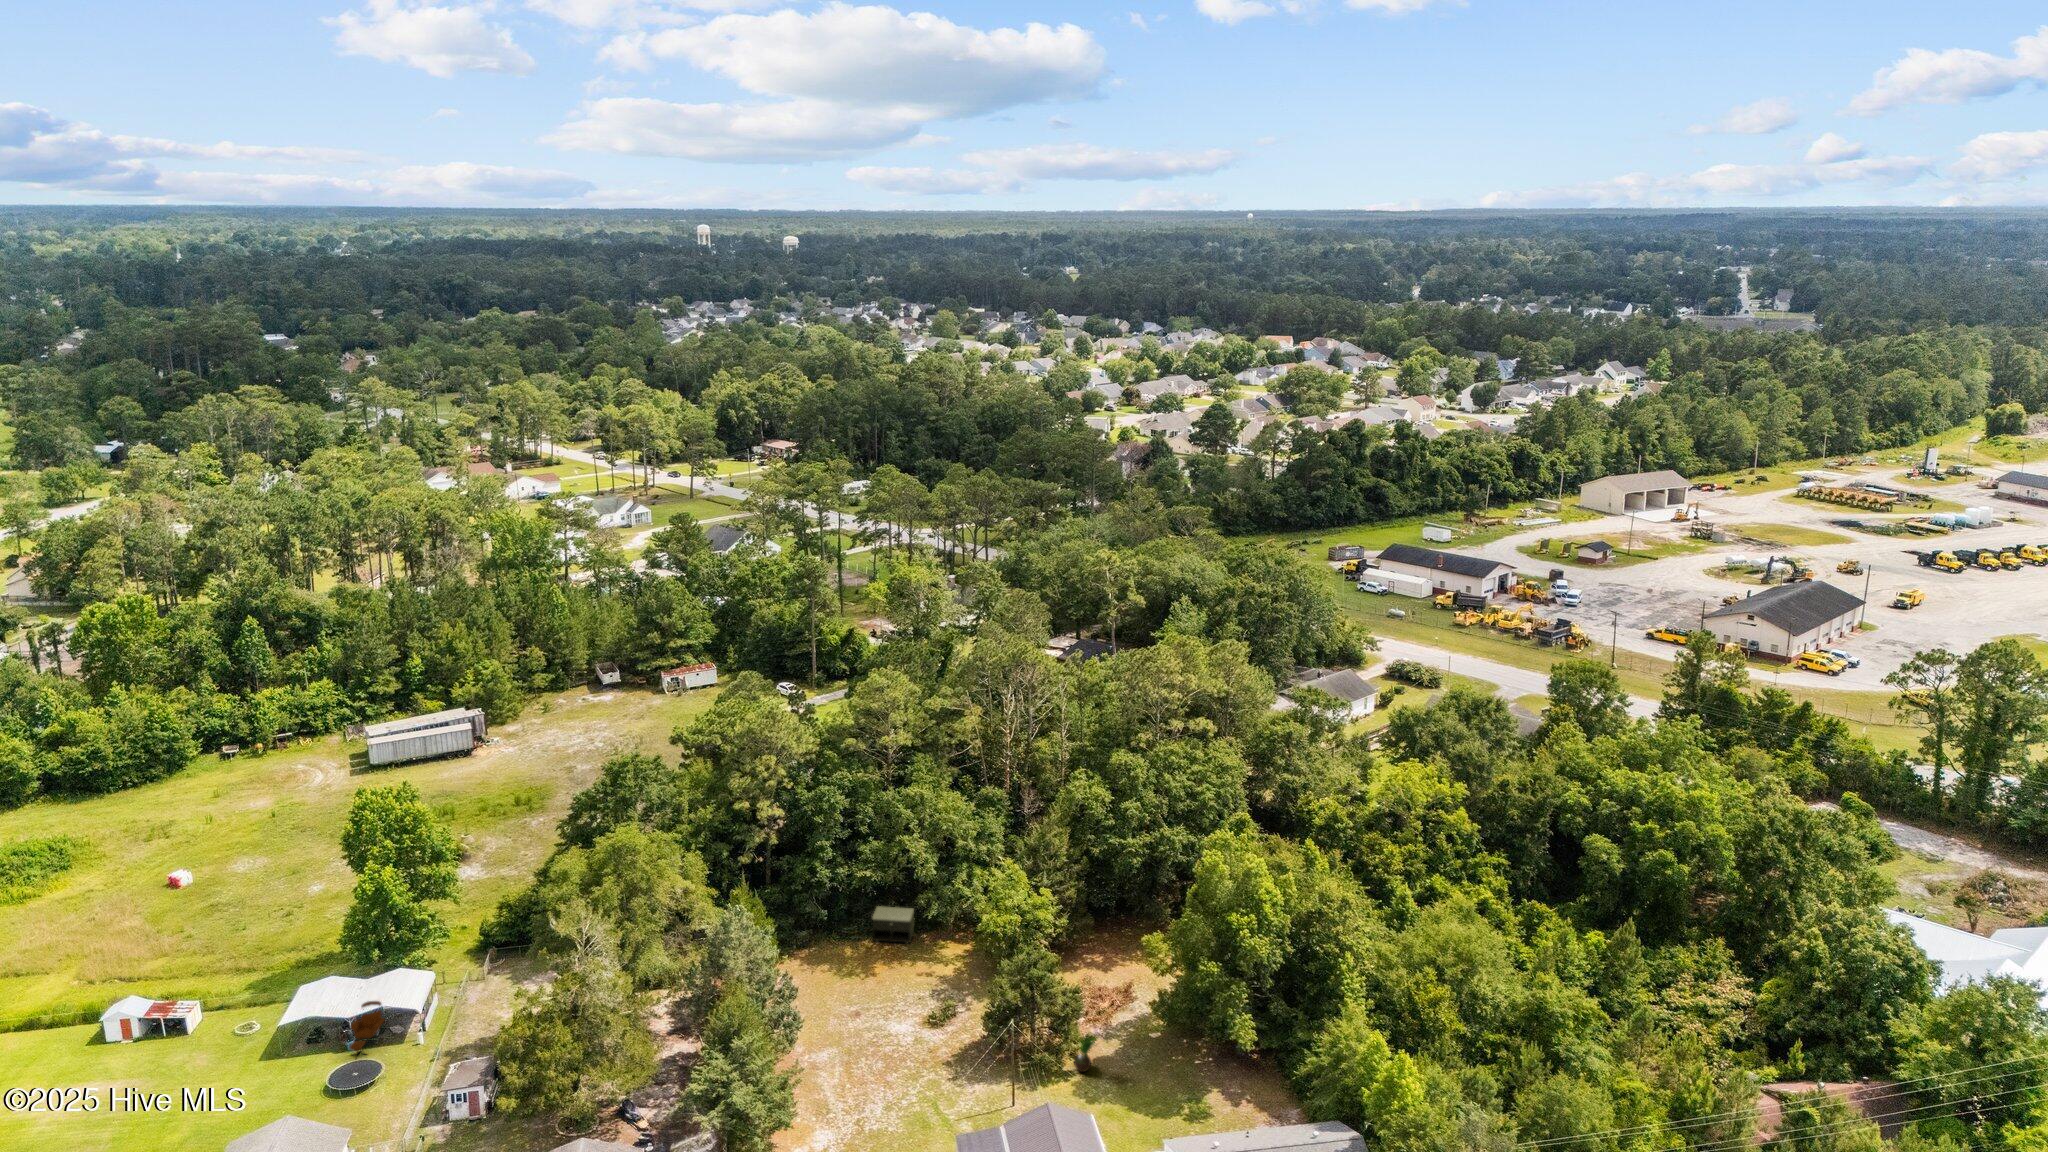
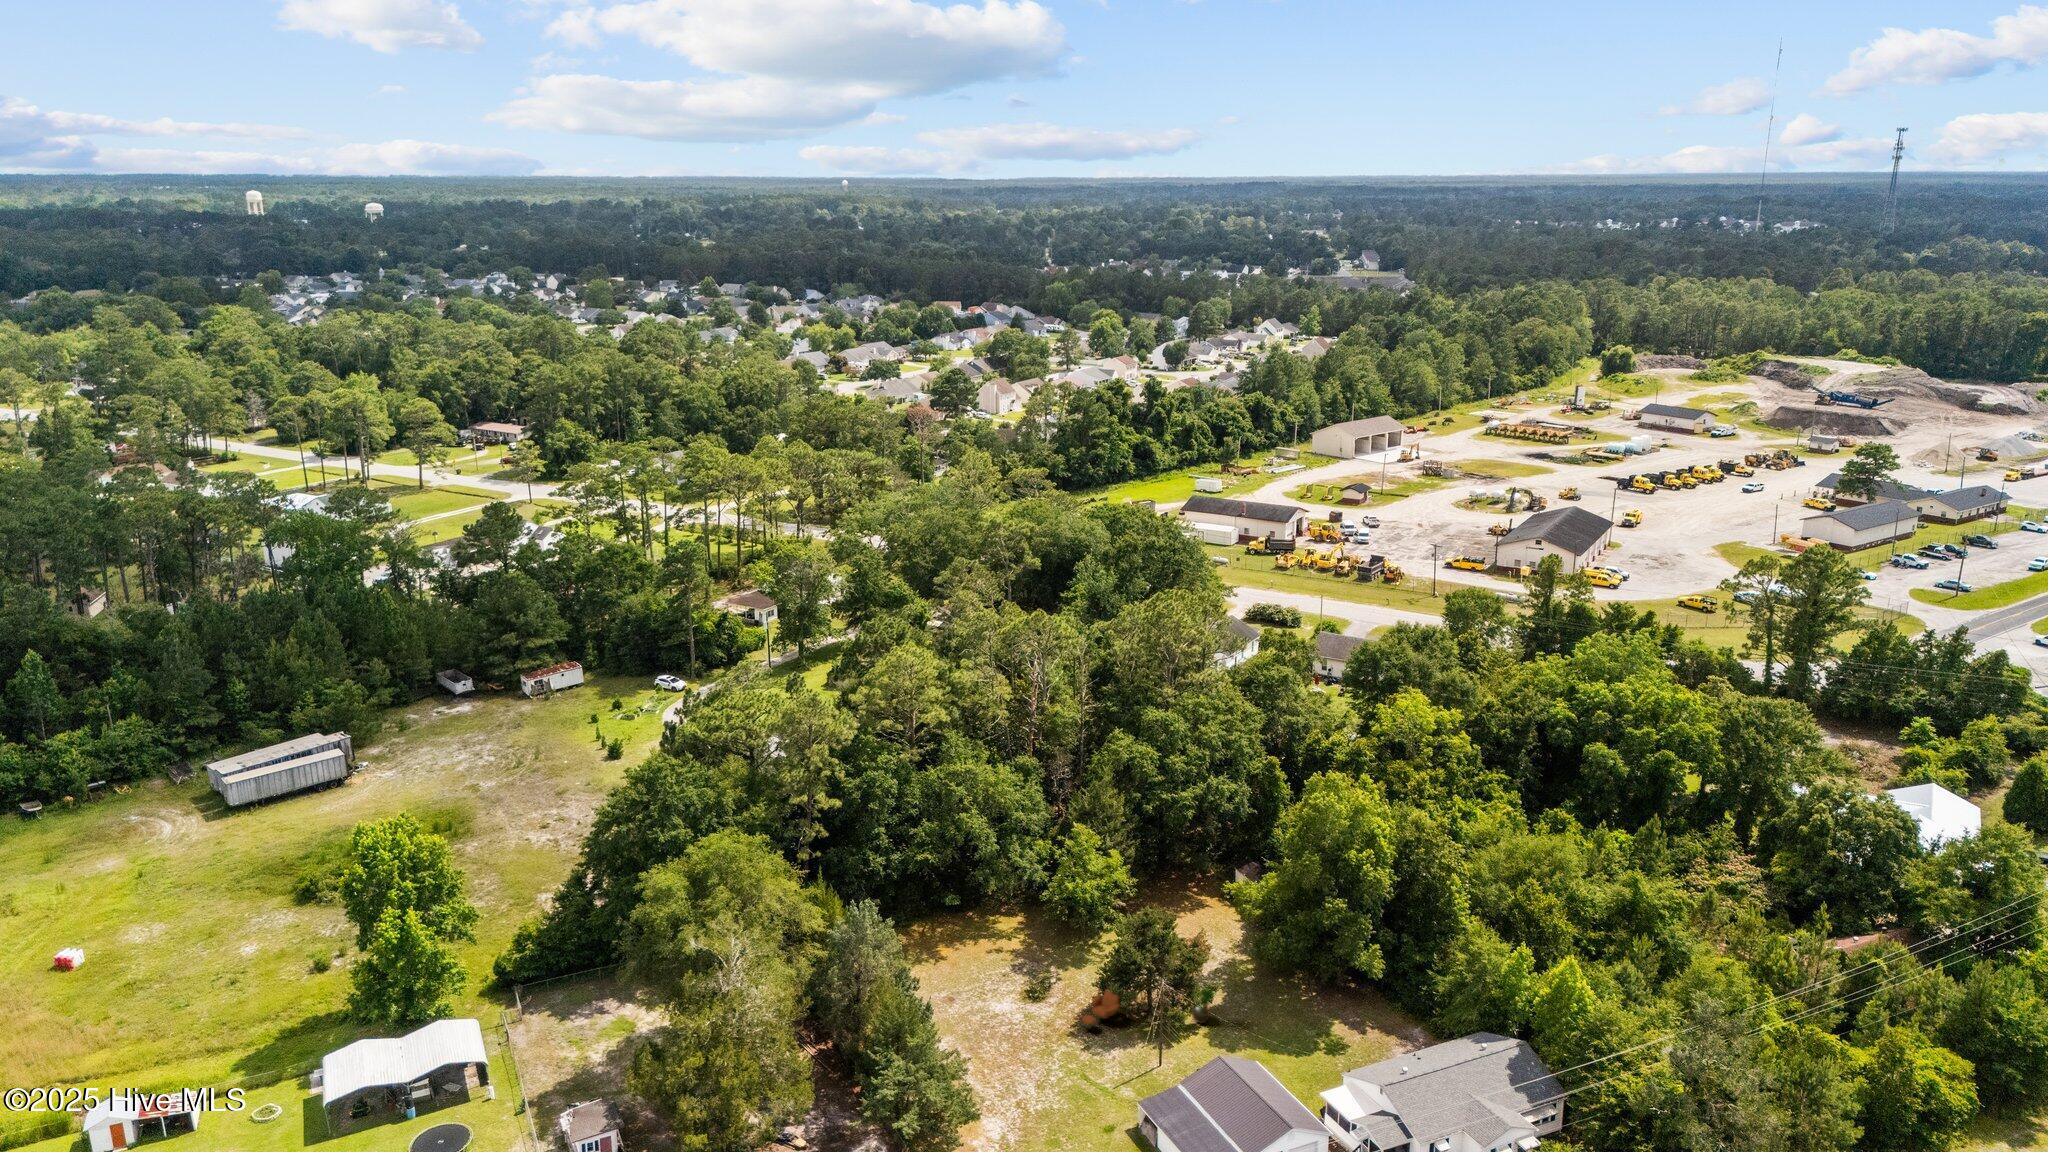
storage bench: present [872,906,914,943] -> none [925,890,967,929]
lounge chair: present [349,1001,385,1055] -> present [1082,990,1119,1029]

